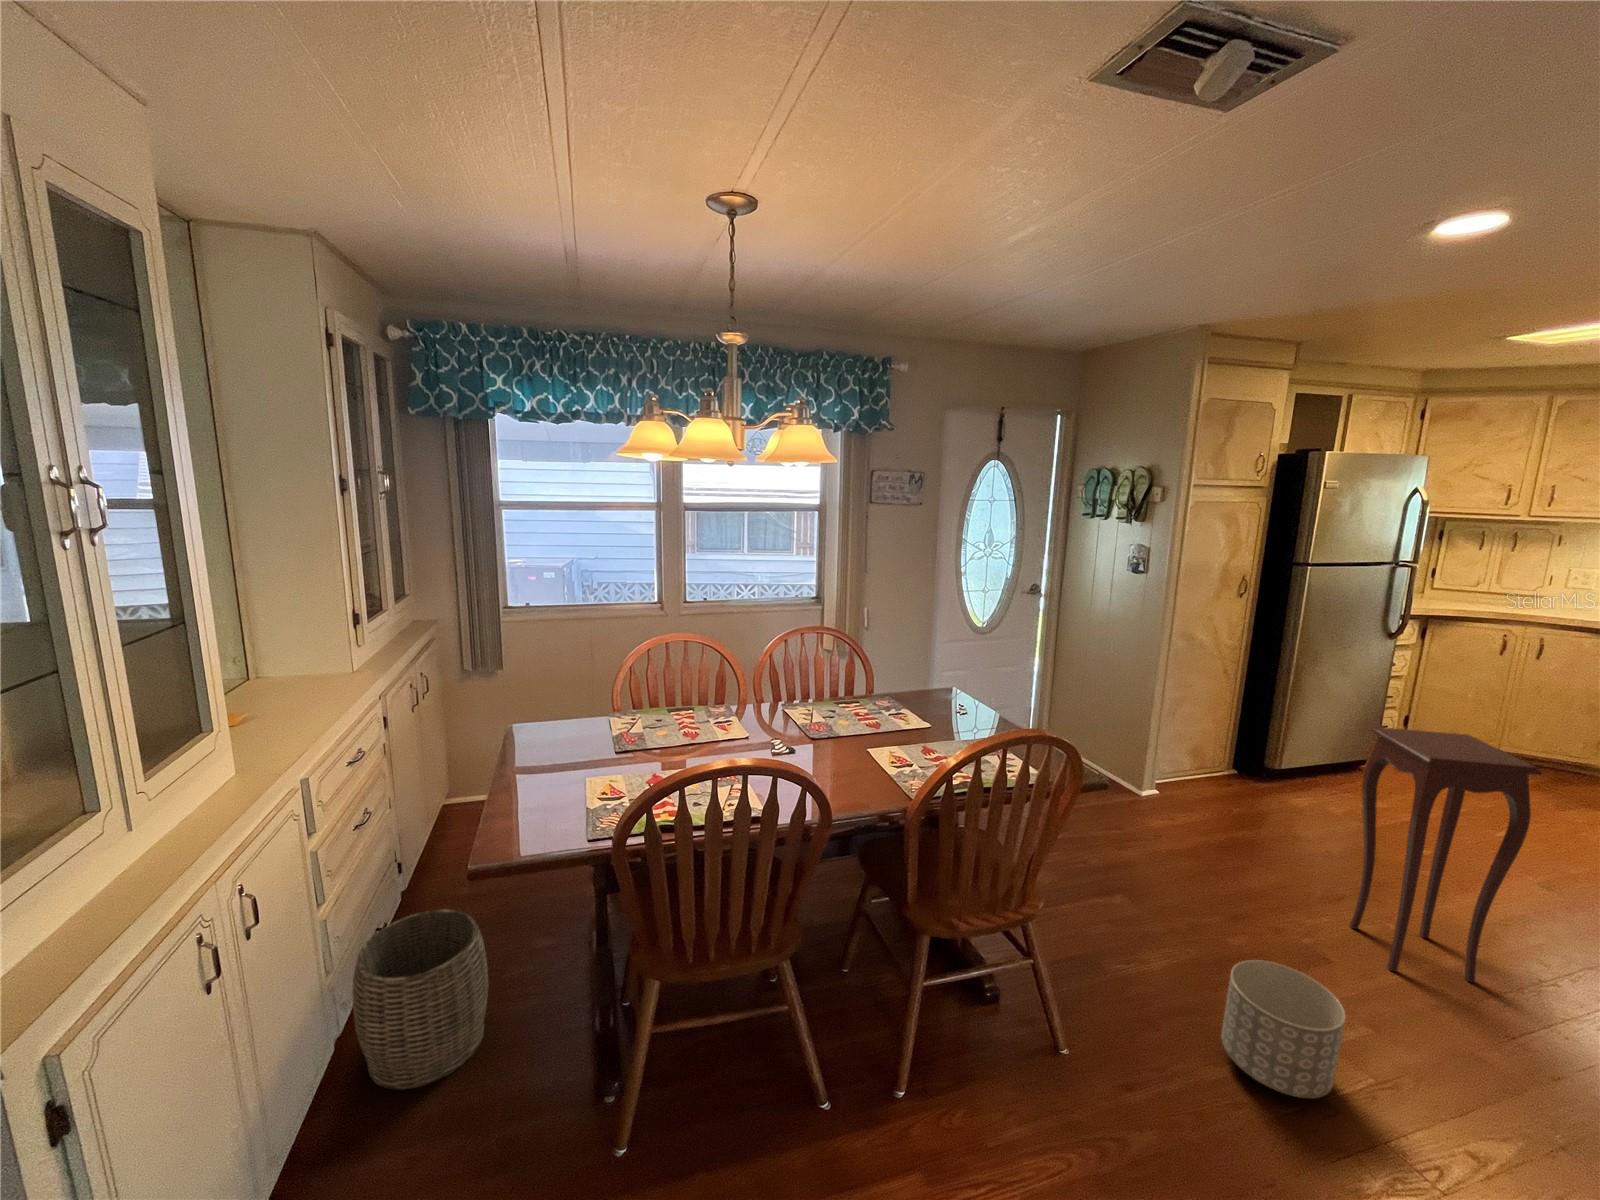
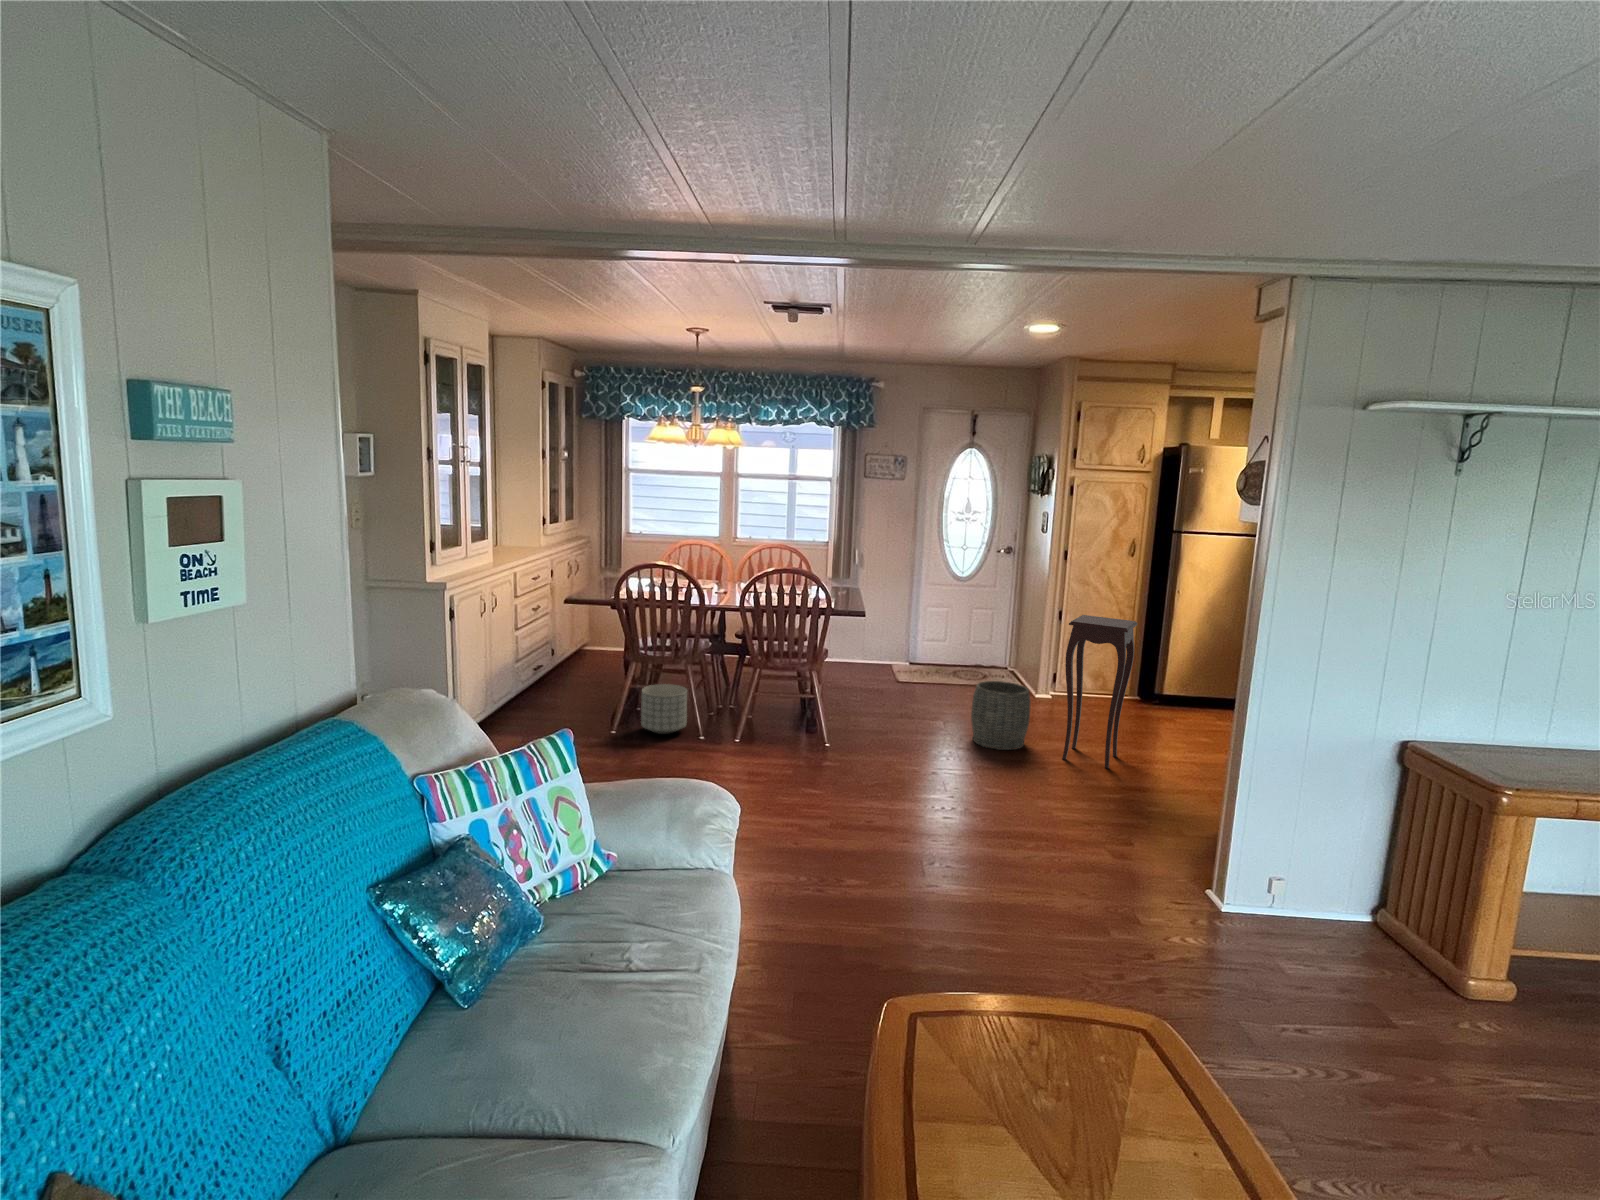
woven basket: present [353,909,488,1090] -> present [971,681,1031,750]
planter: present [1221,960,1346,1098] -> present [641,684,687,734]

